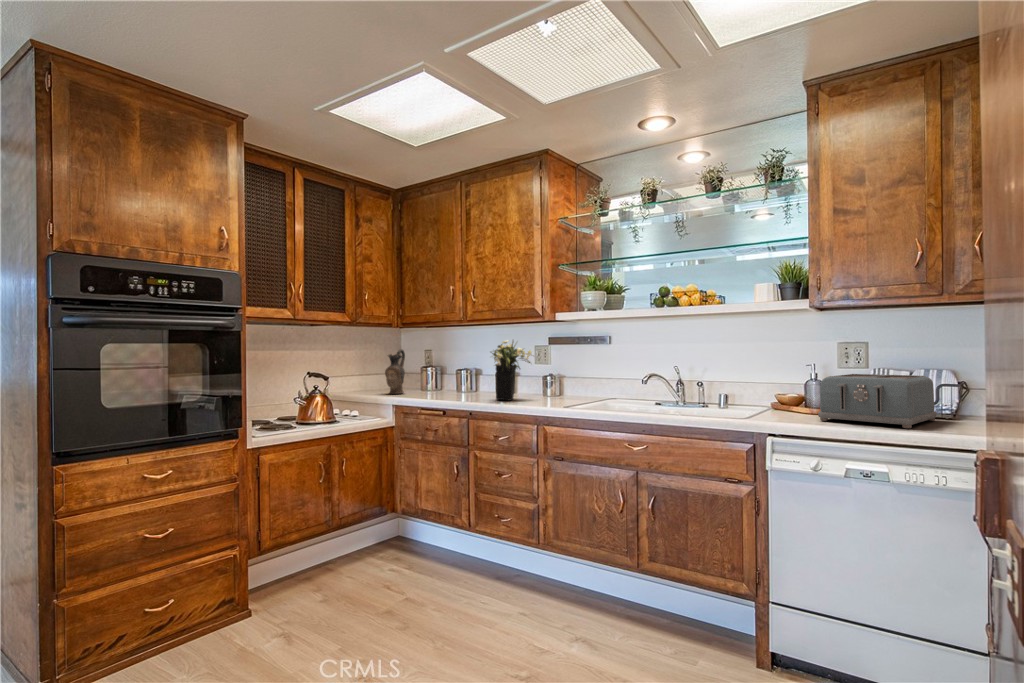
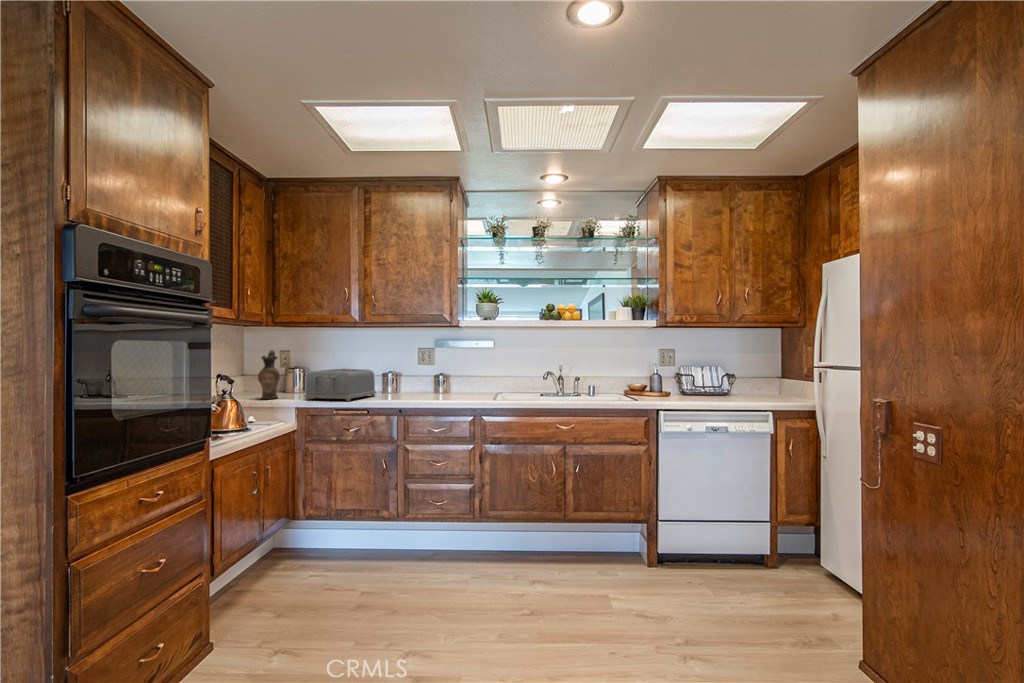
flower arrangement: present [492,340,532,401] -> none [402,342,443,398]
toaster: present [818,374,937,428] -> present [305,369,376,401]

